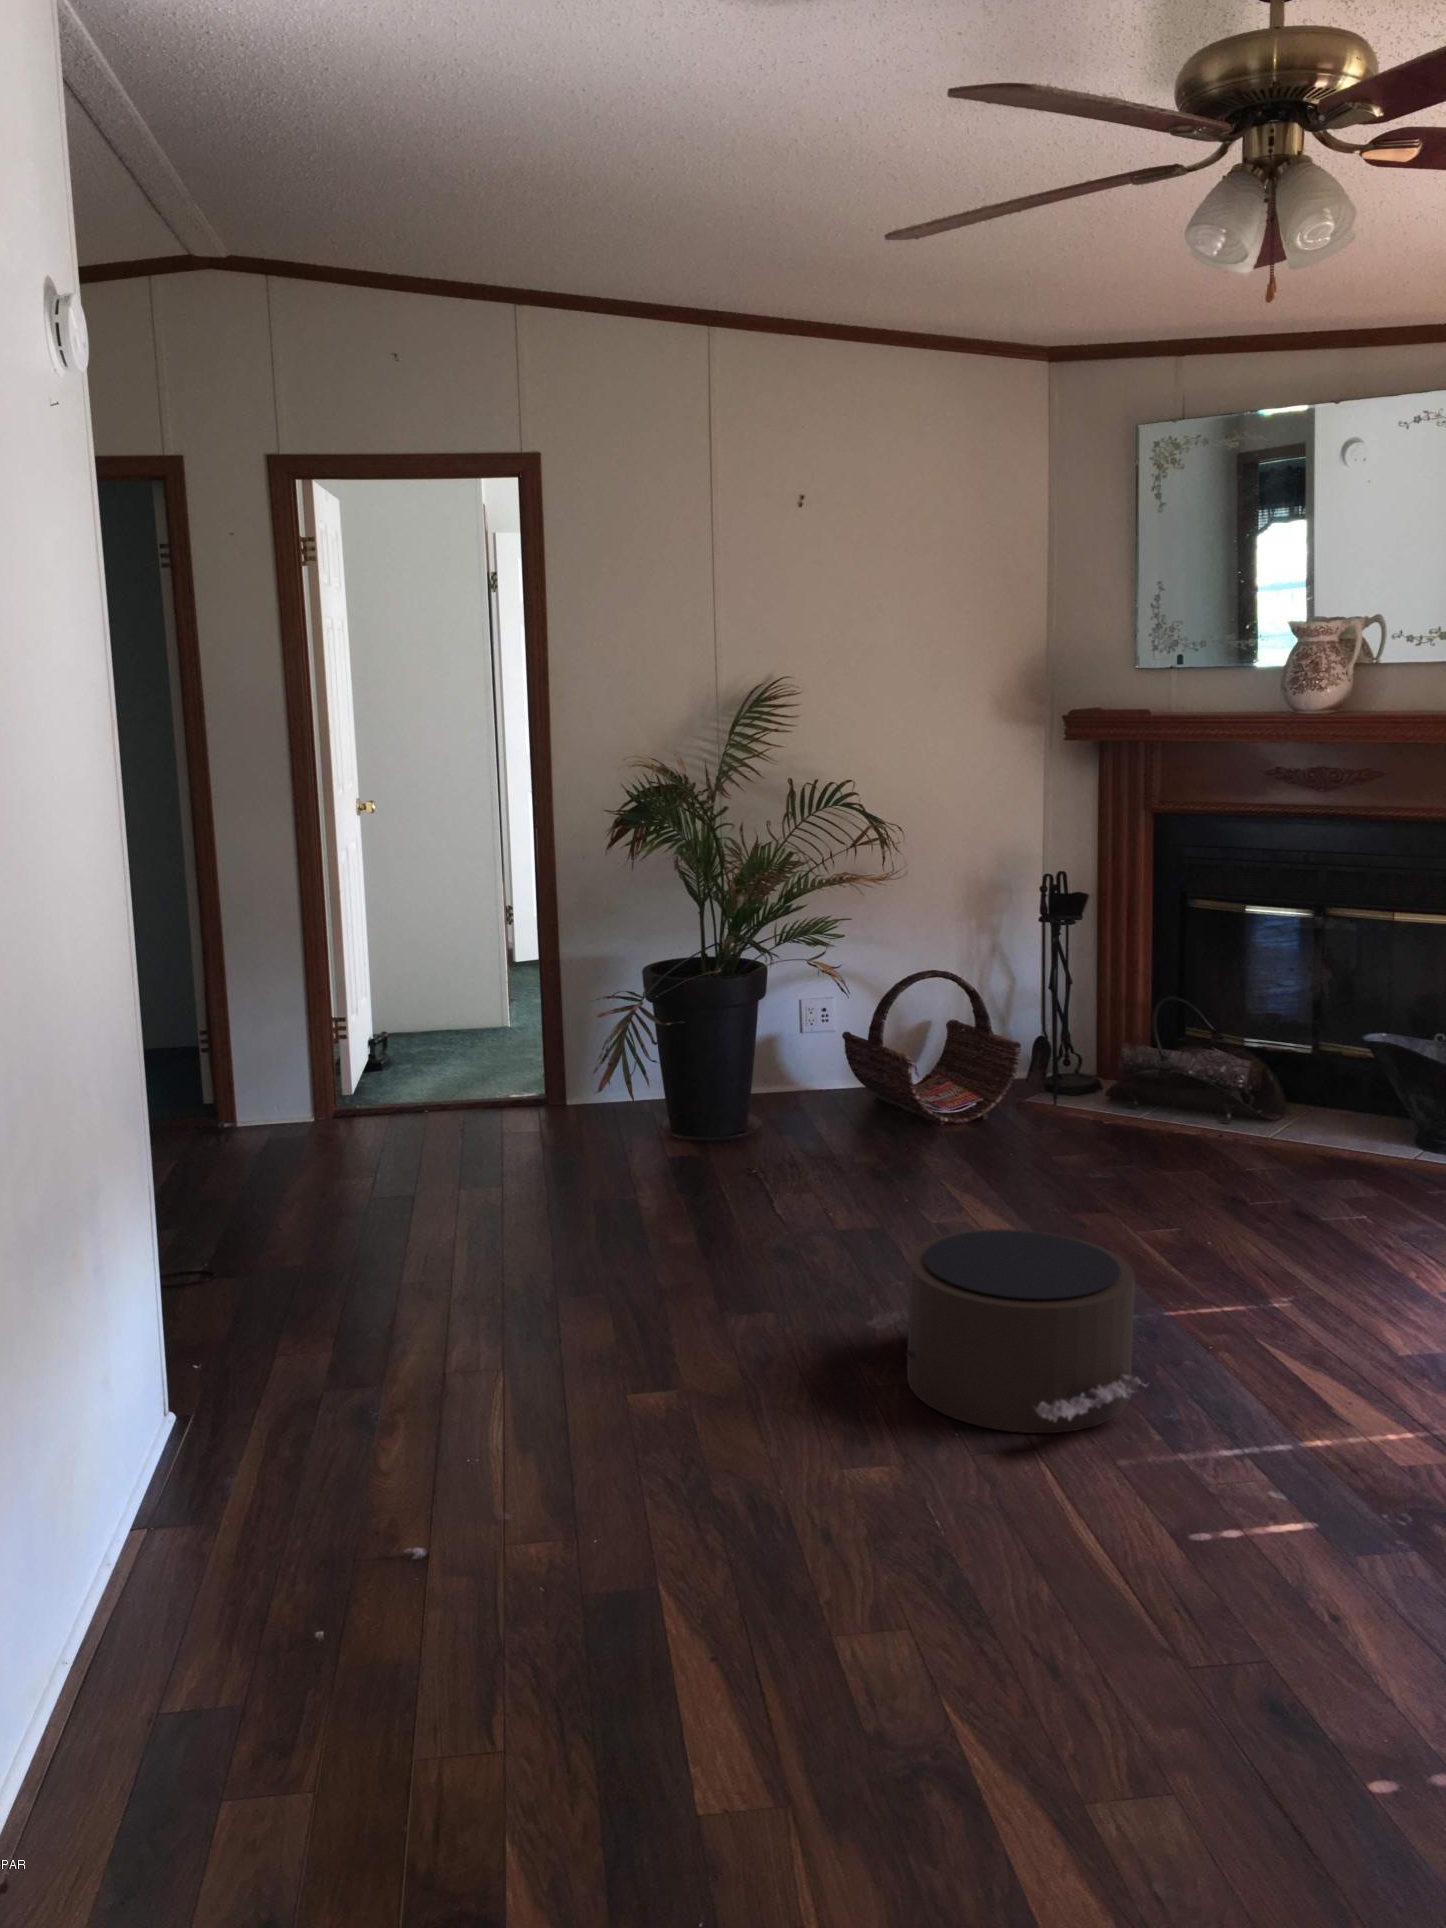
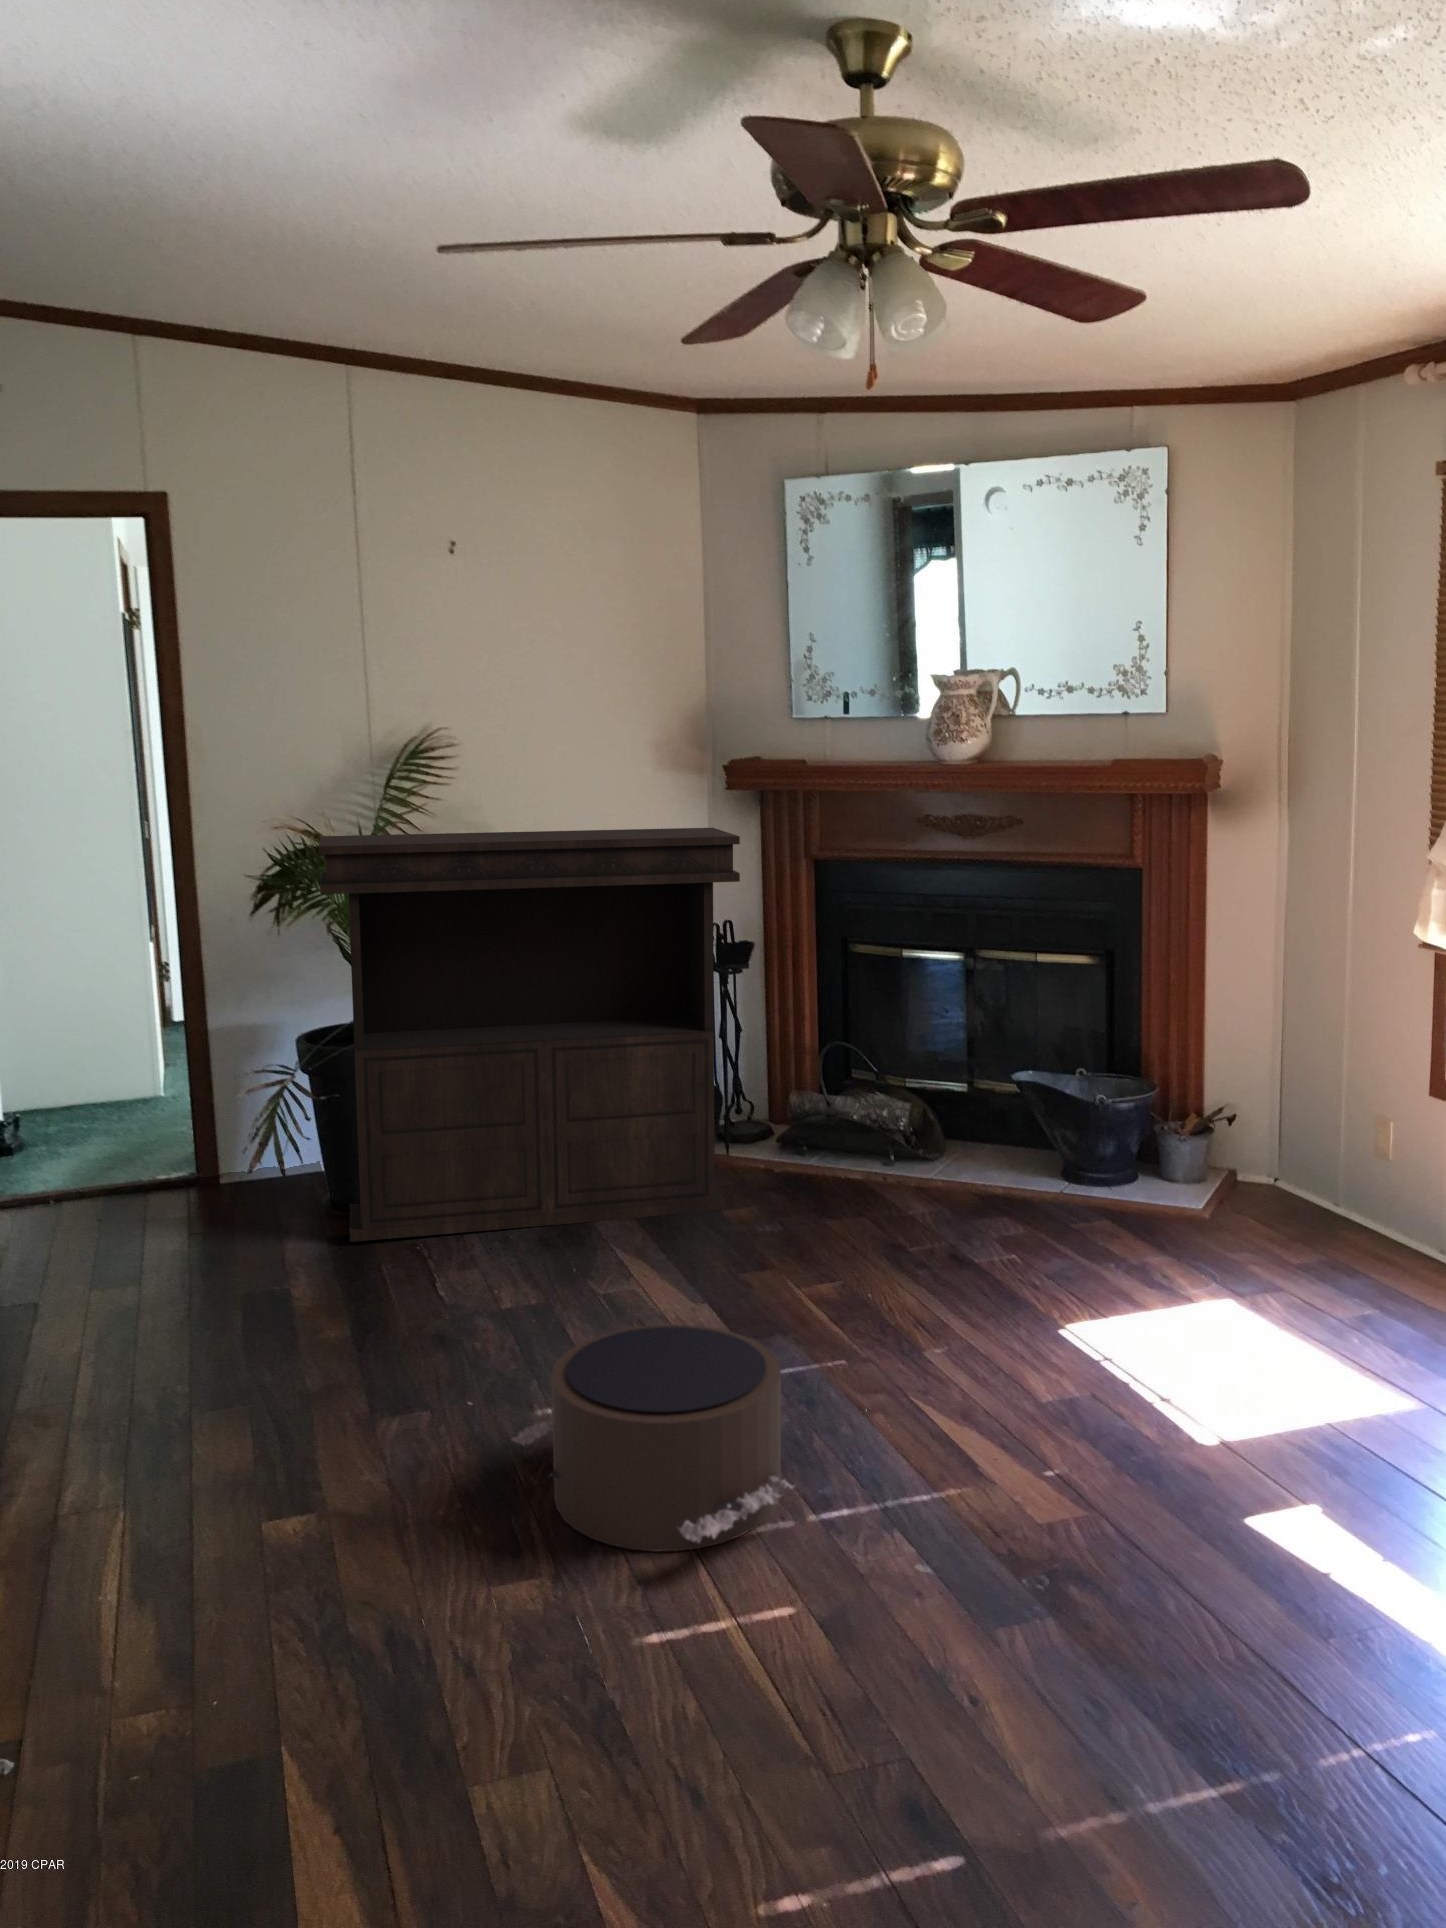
console table: none [677,773,1085,1158] -> present [319,828,740,1242]

